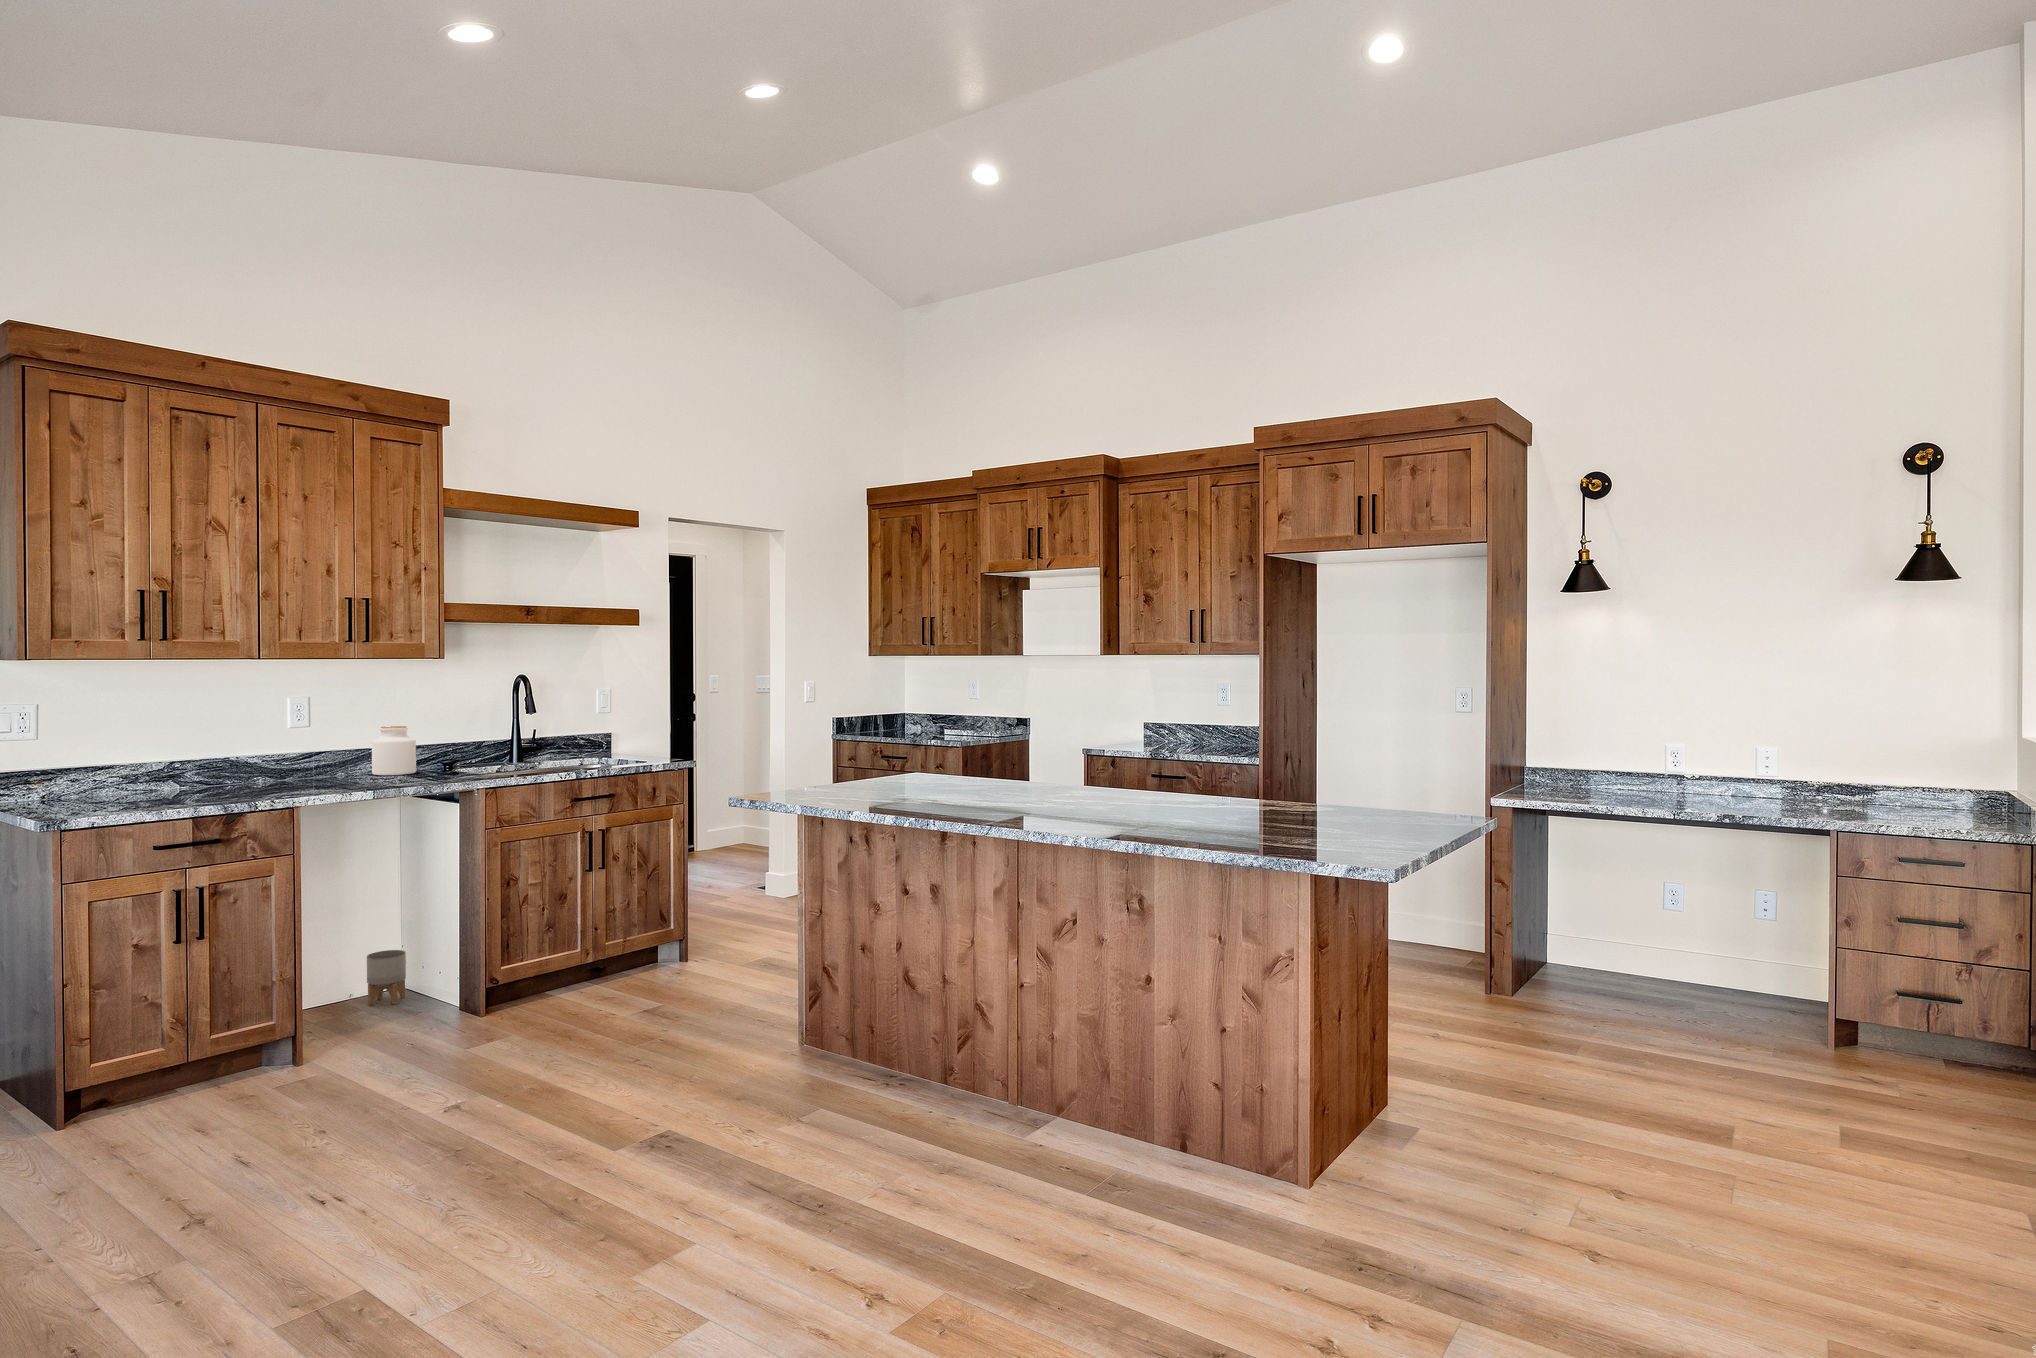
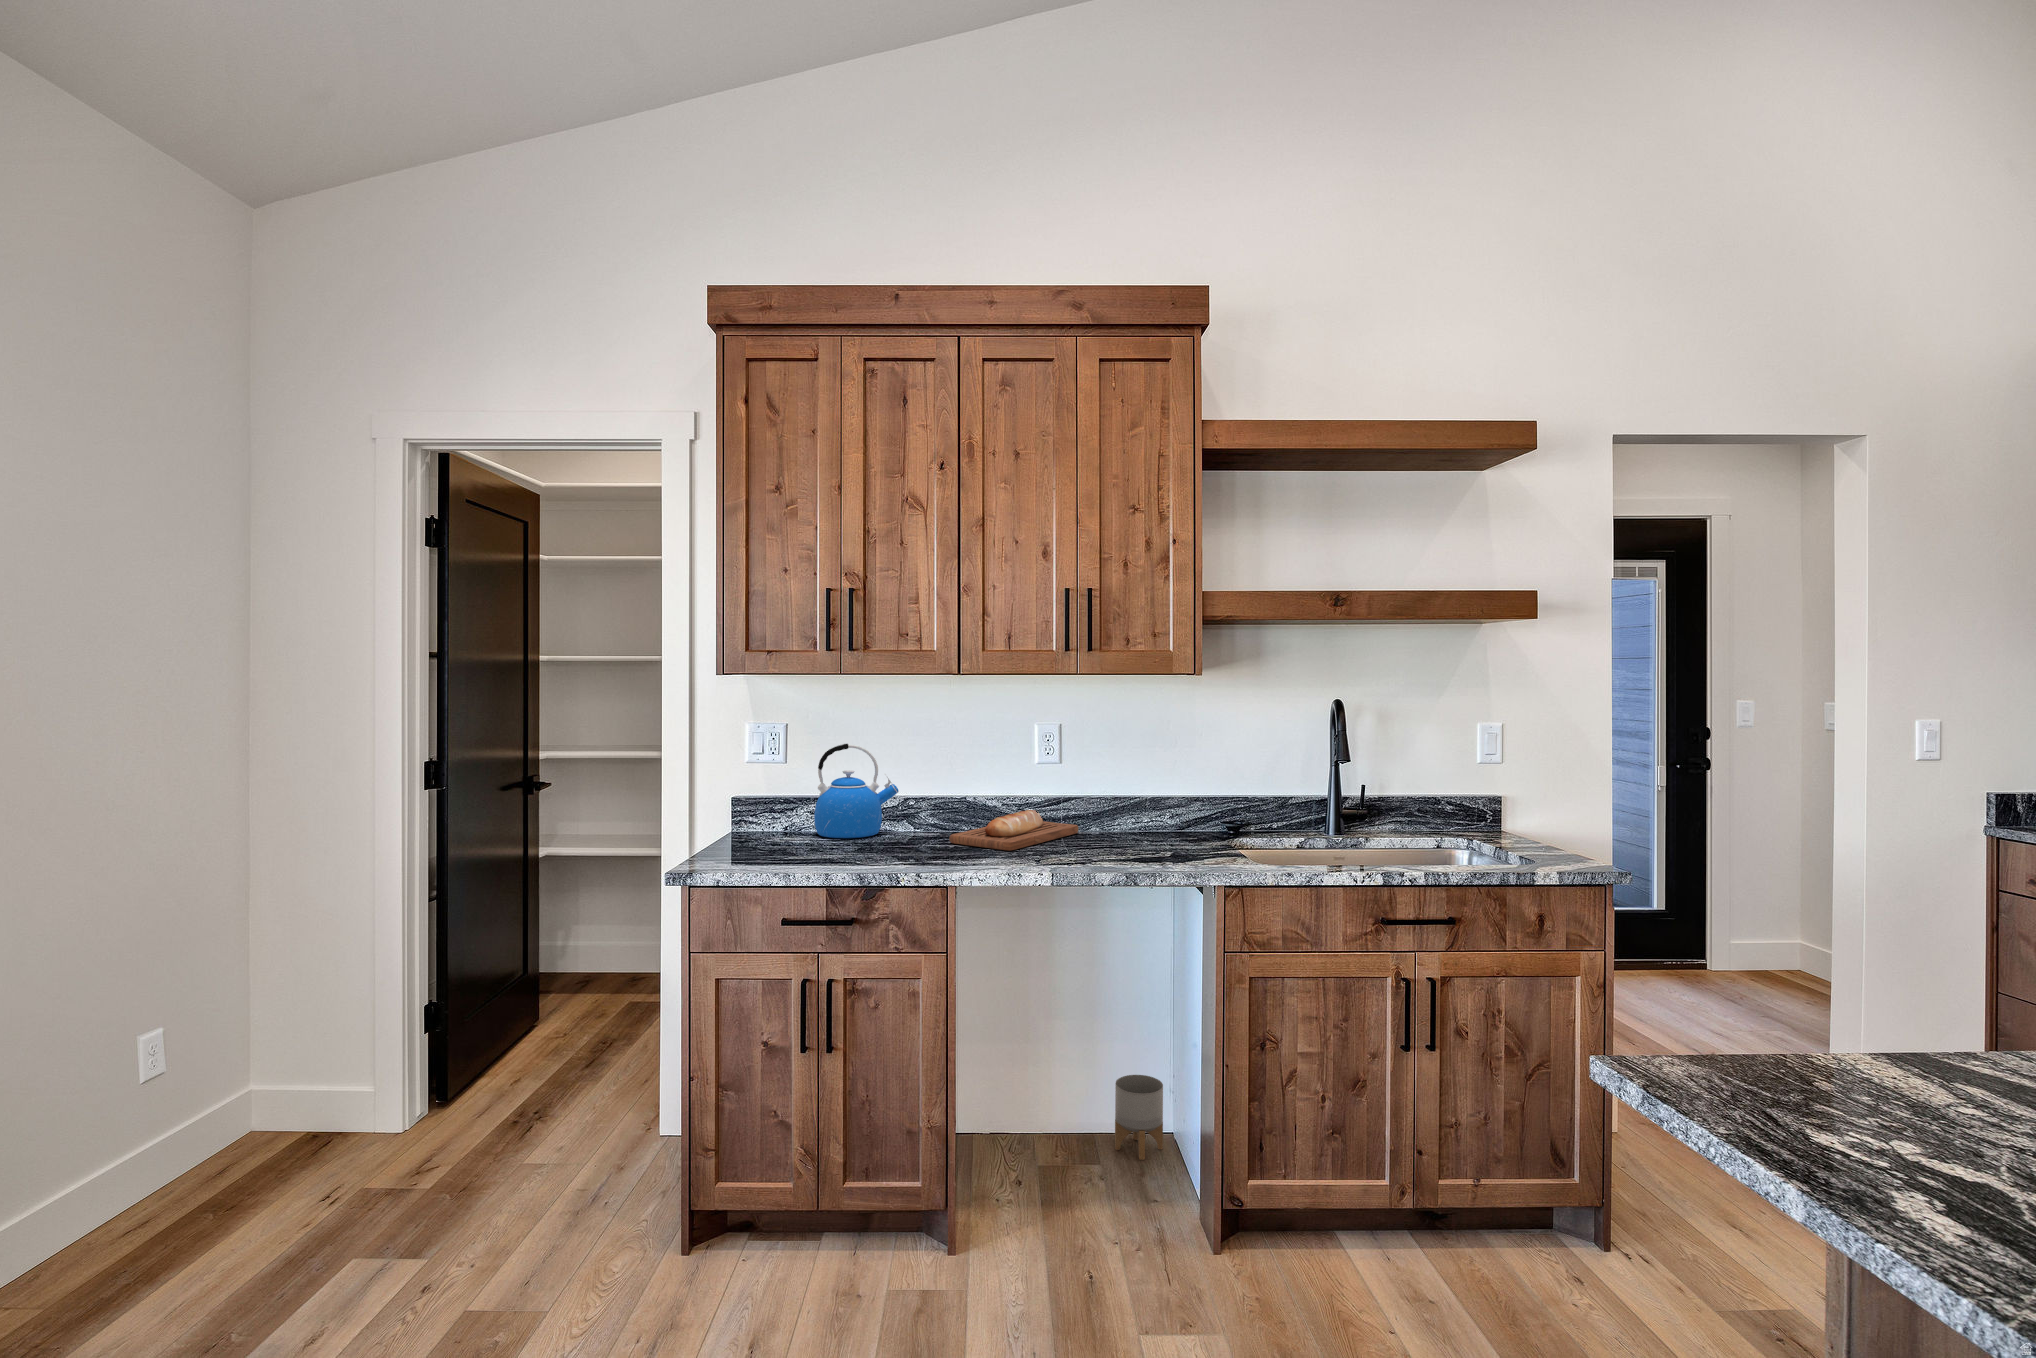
kettle: none [80,719,164,799] -> present [814,744,899,838]
jar: present [372,726,416,775] -> none [1136,768,1190,838]
bread loaf: none [235,764,327,791] -> present [949,810,1078,851]

